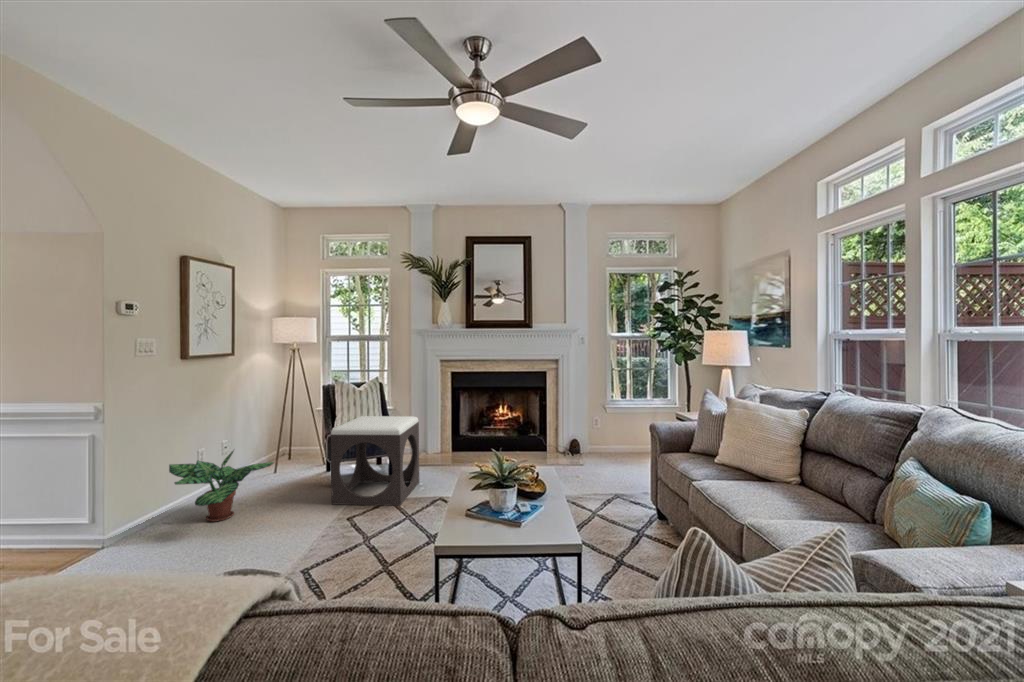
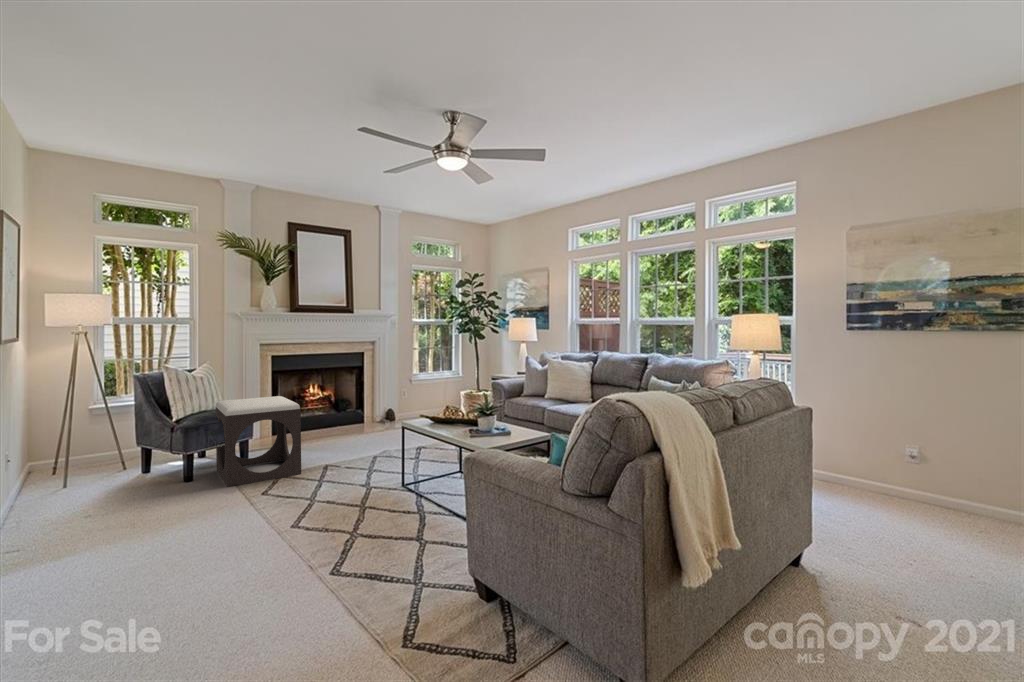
potted plant: present [169,451,274,522] -> none [25,440,161,524]

